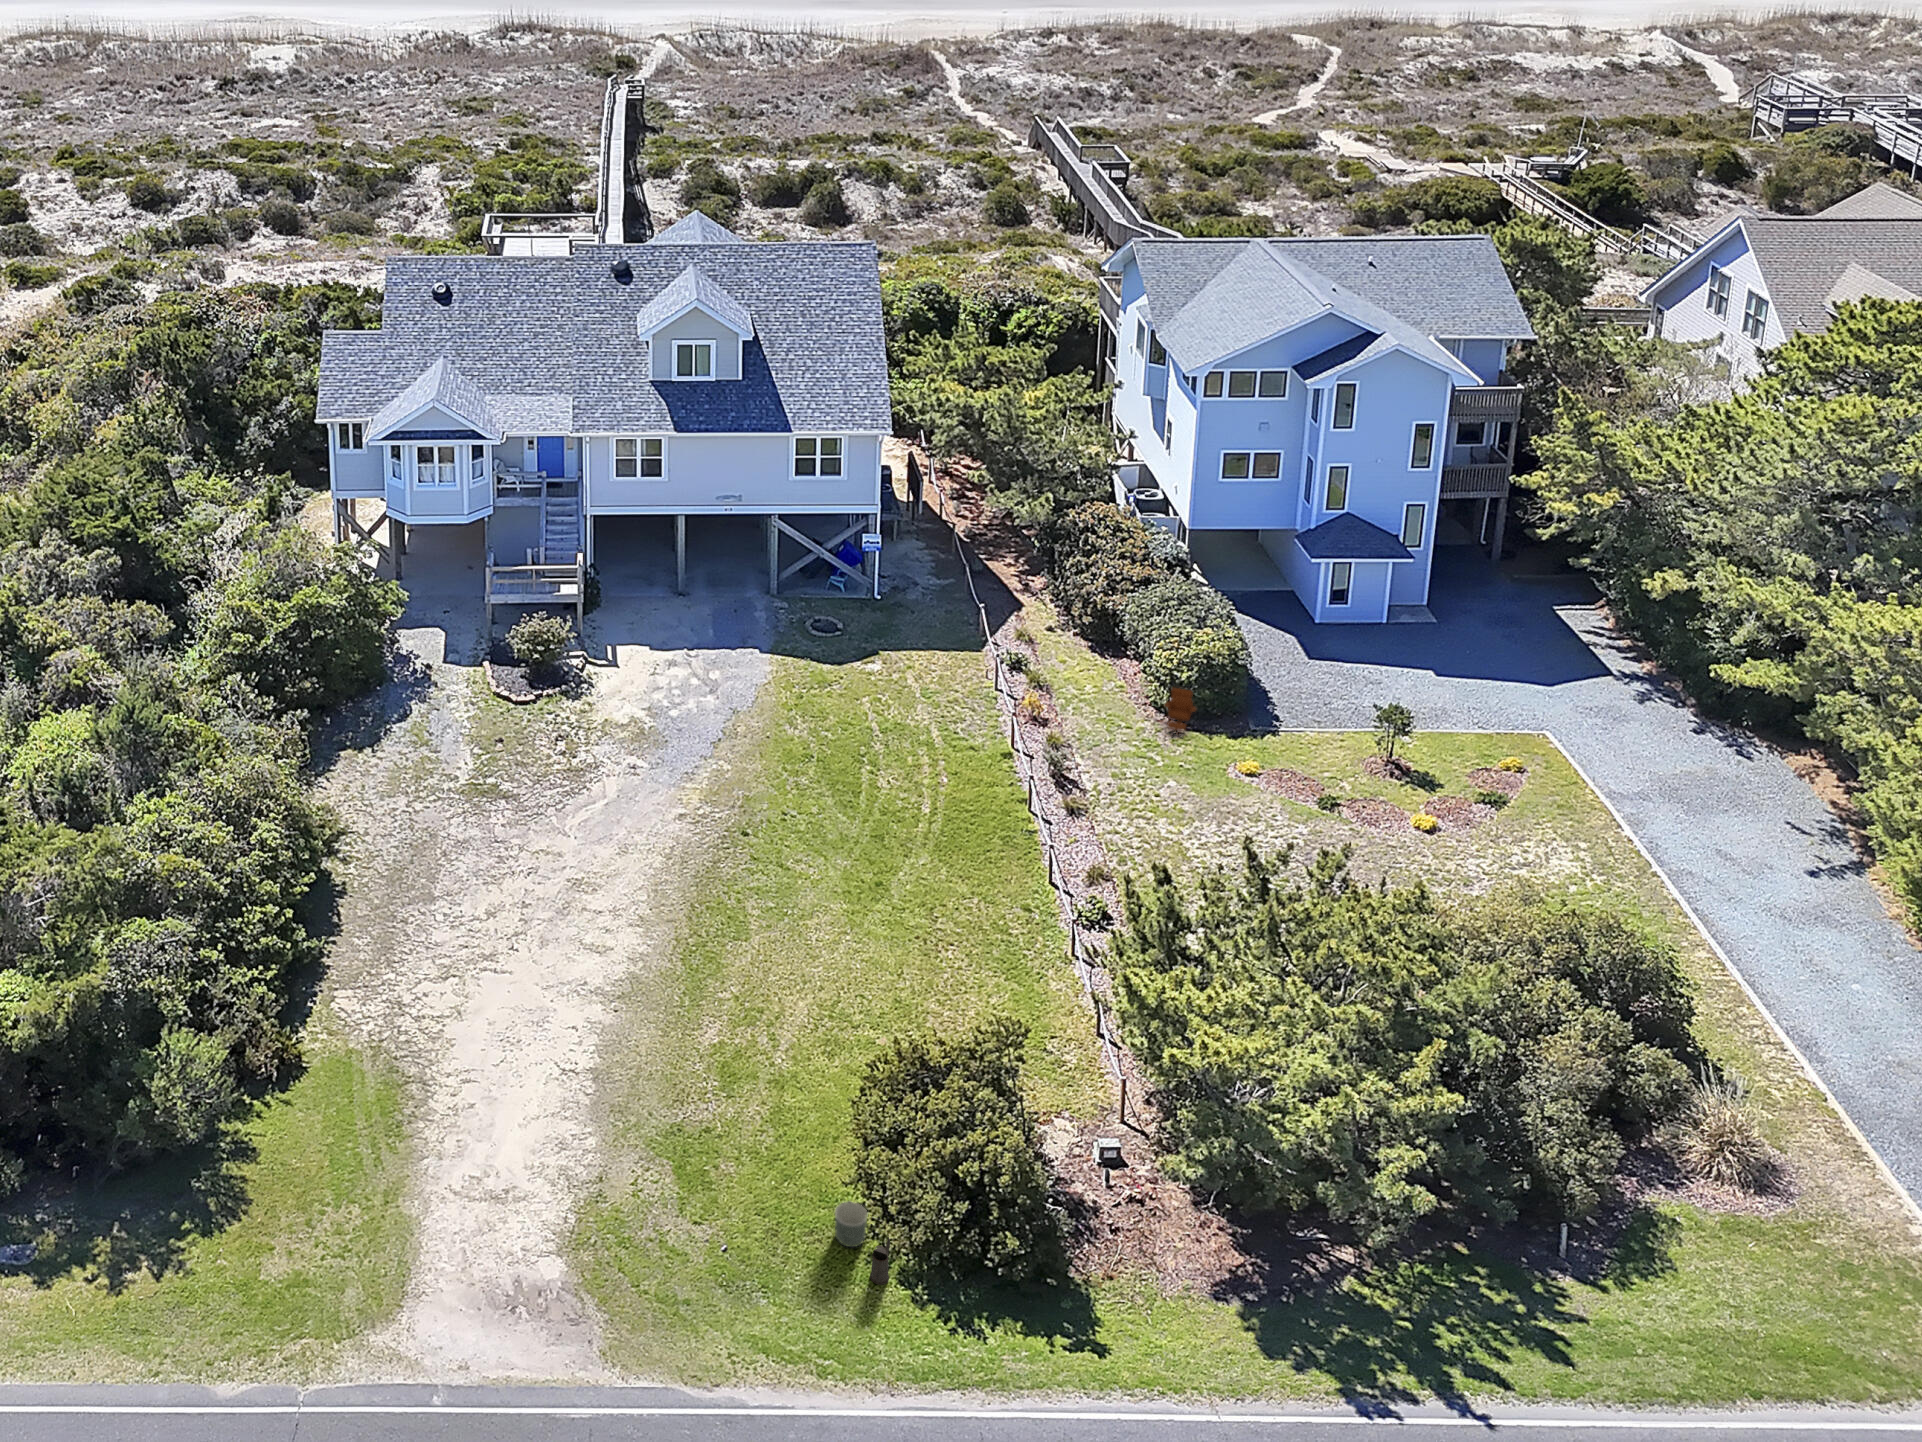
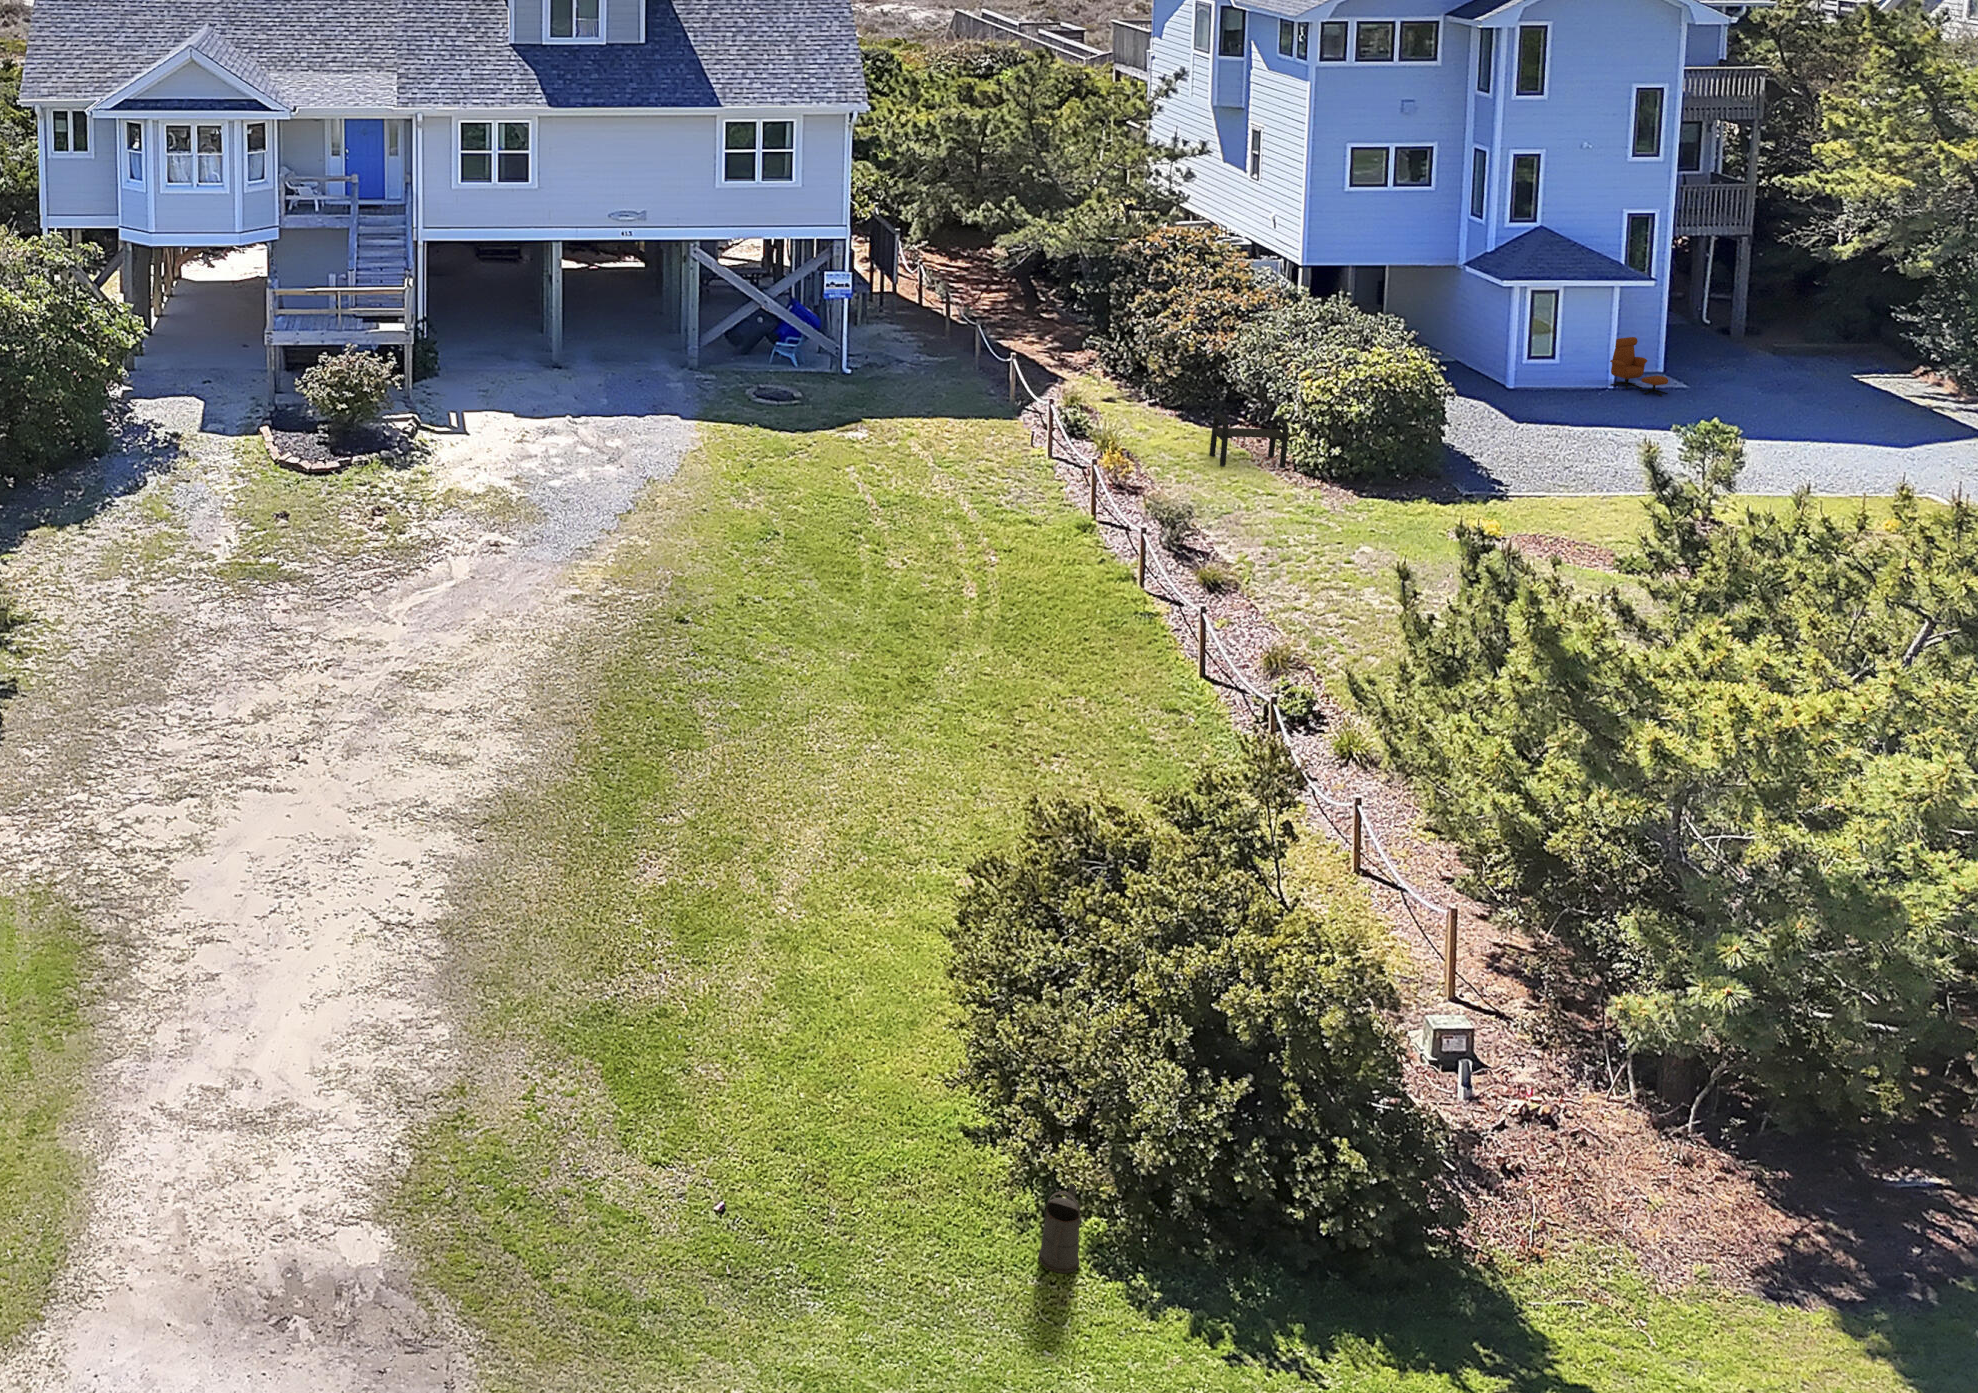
bench: none [1097,665,1145,703] -> present [1209,414,1288,468]
lounge chair: present [1165,687,1196,735] -> present [1610,337,1668,396]
planter: present [835,1202,868,1247] -> none [953,1118,1022,1206]

